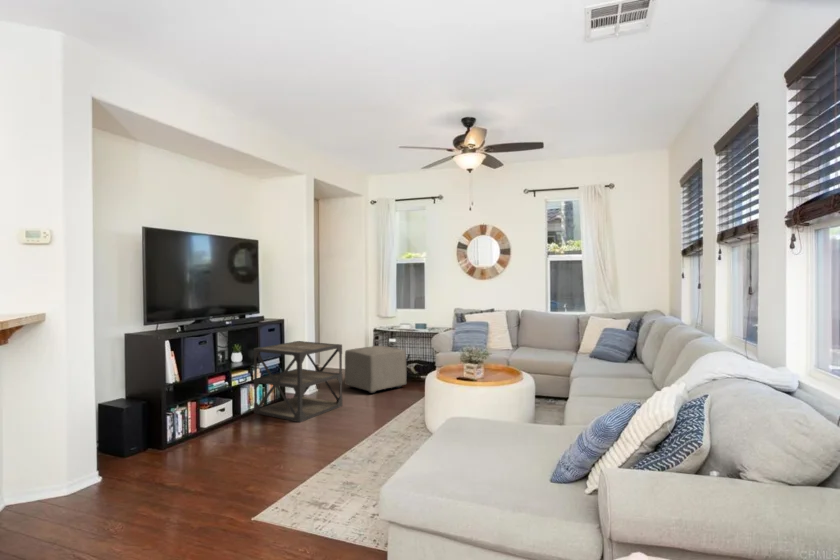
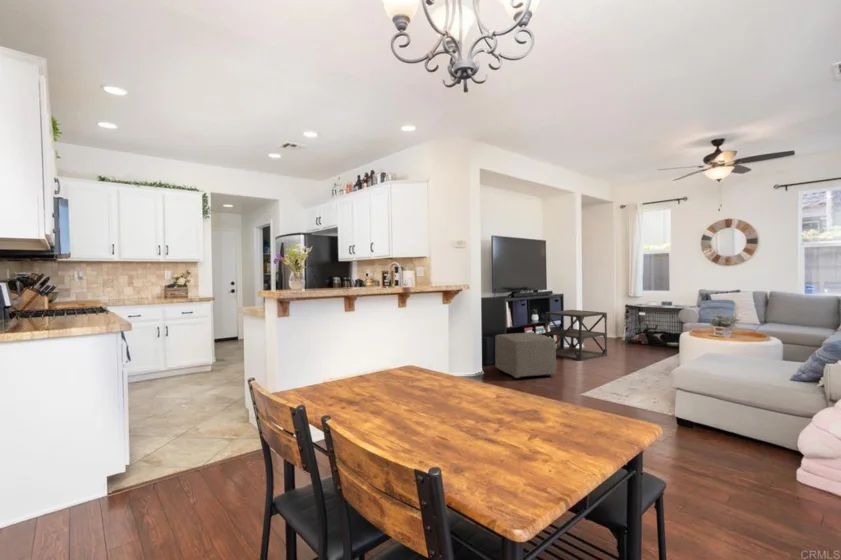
ottoman: present [345,346,406,393] -> present [495,333,556,379]

